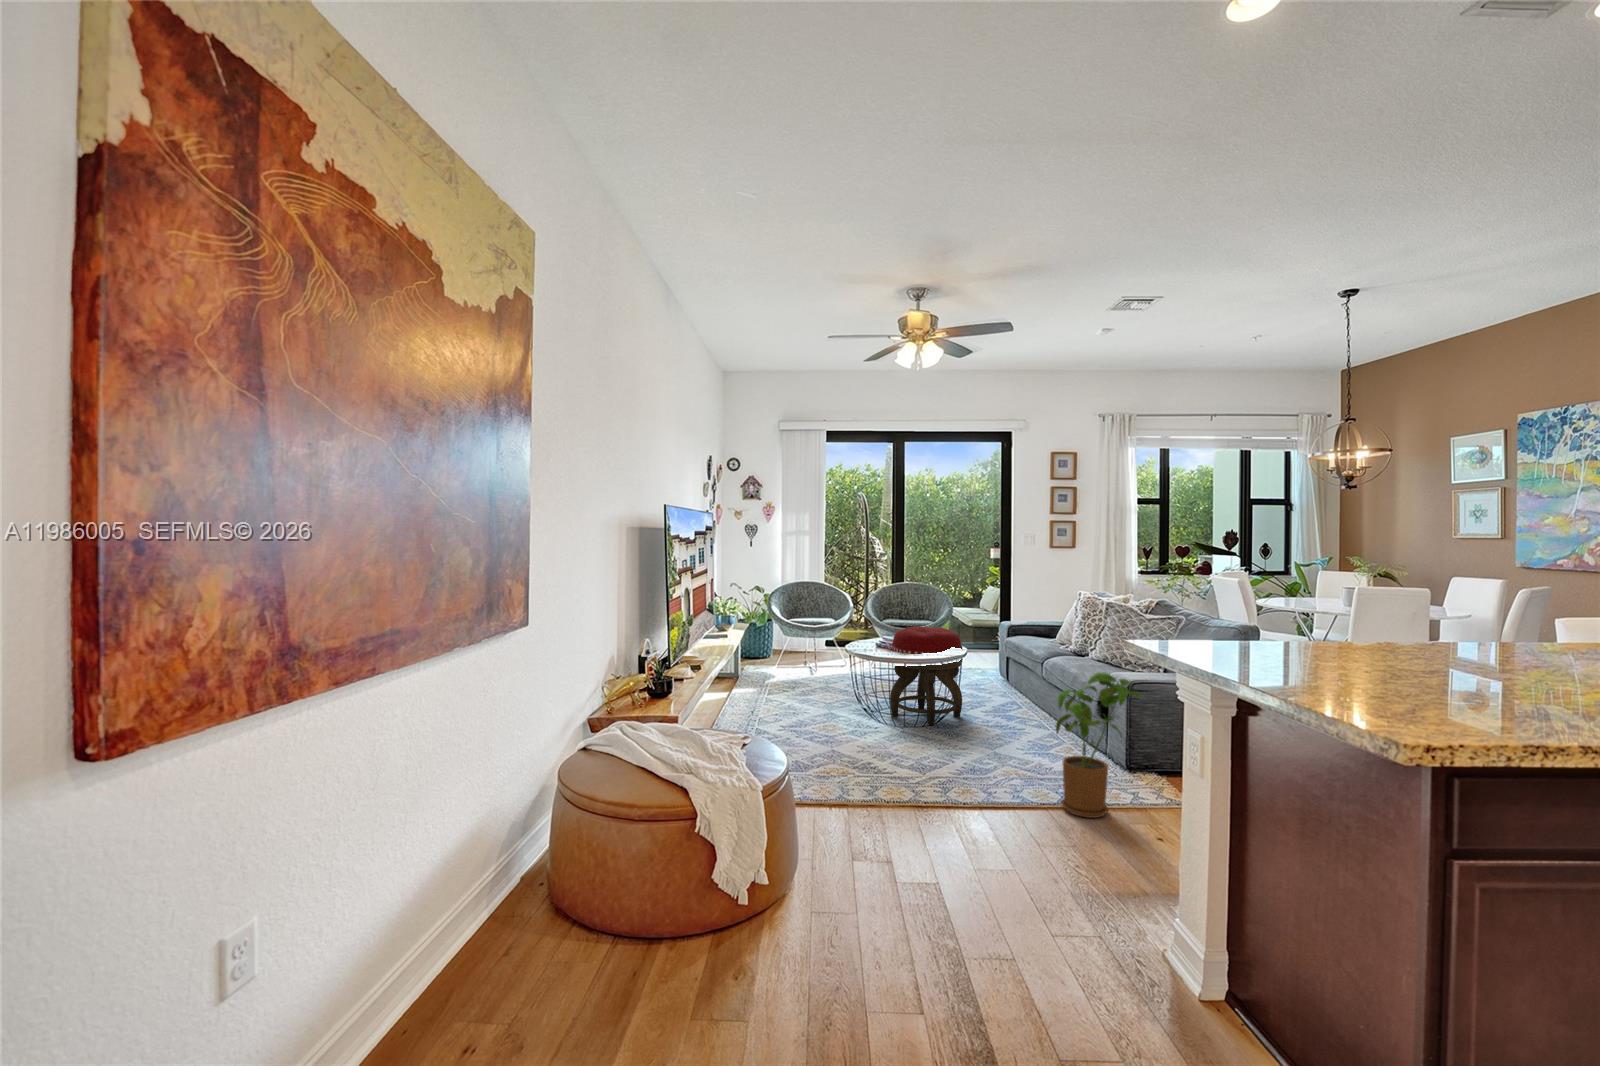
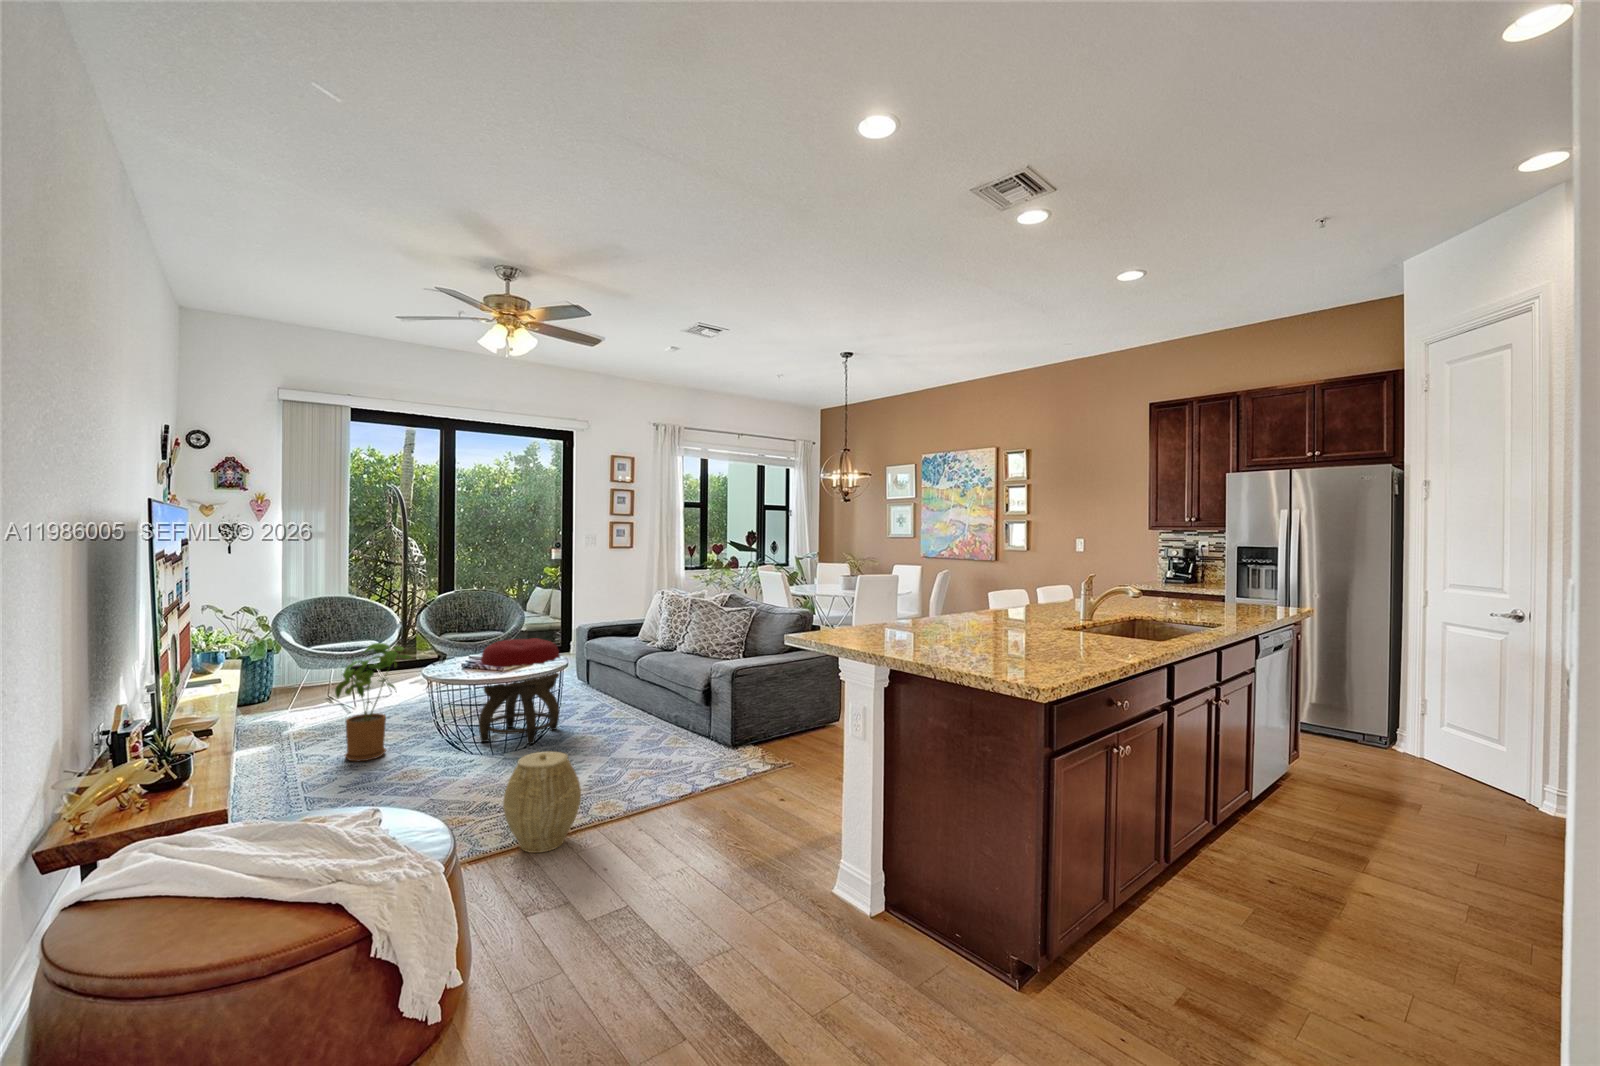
house plant: present [1056,673,1142,818] -> present [335,643,411,761]
woven basket: none [862,726,929,817] -> present [503,751,581,853]

